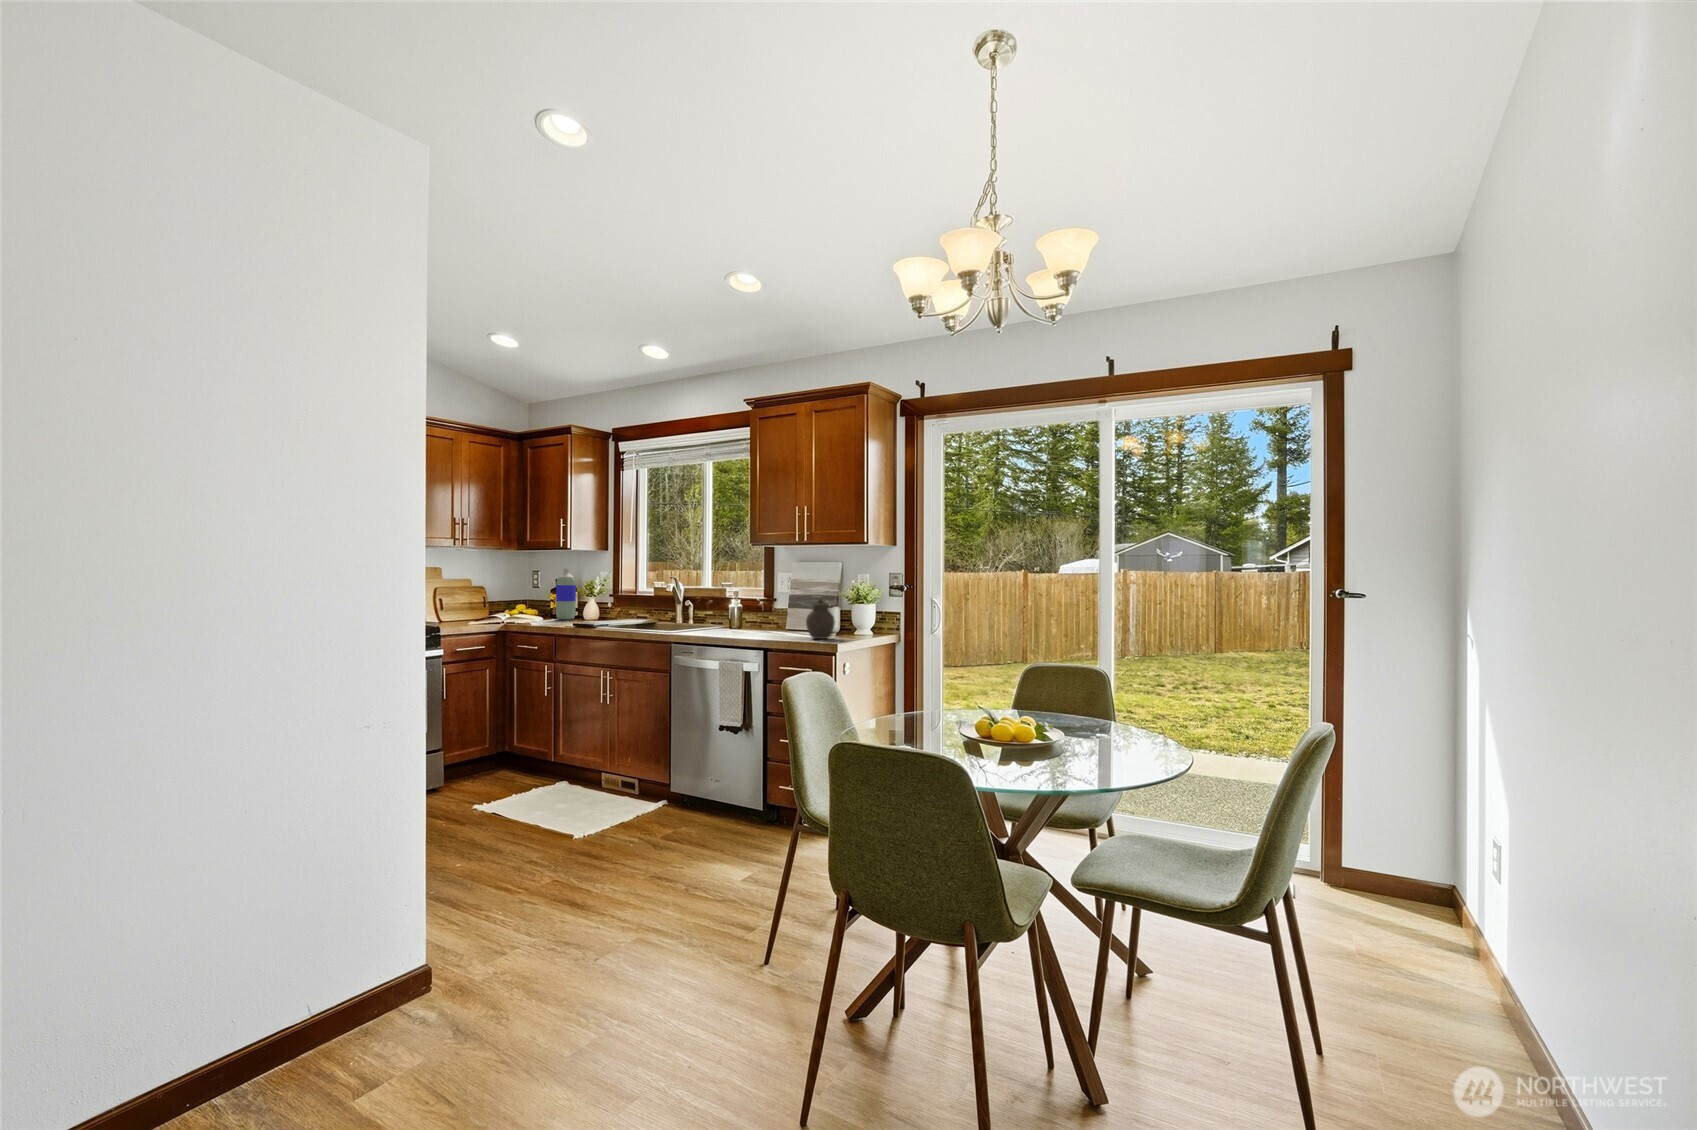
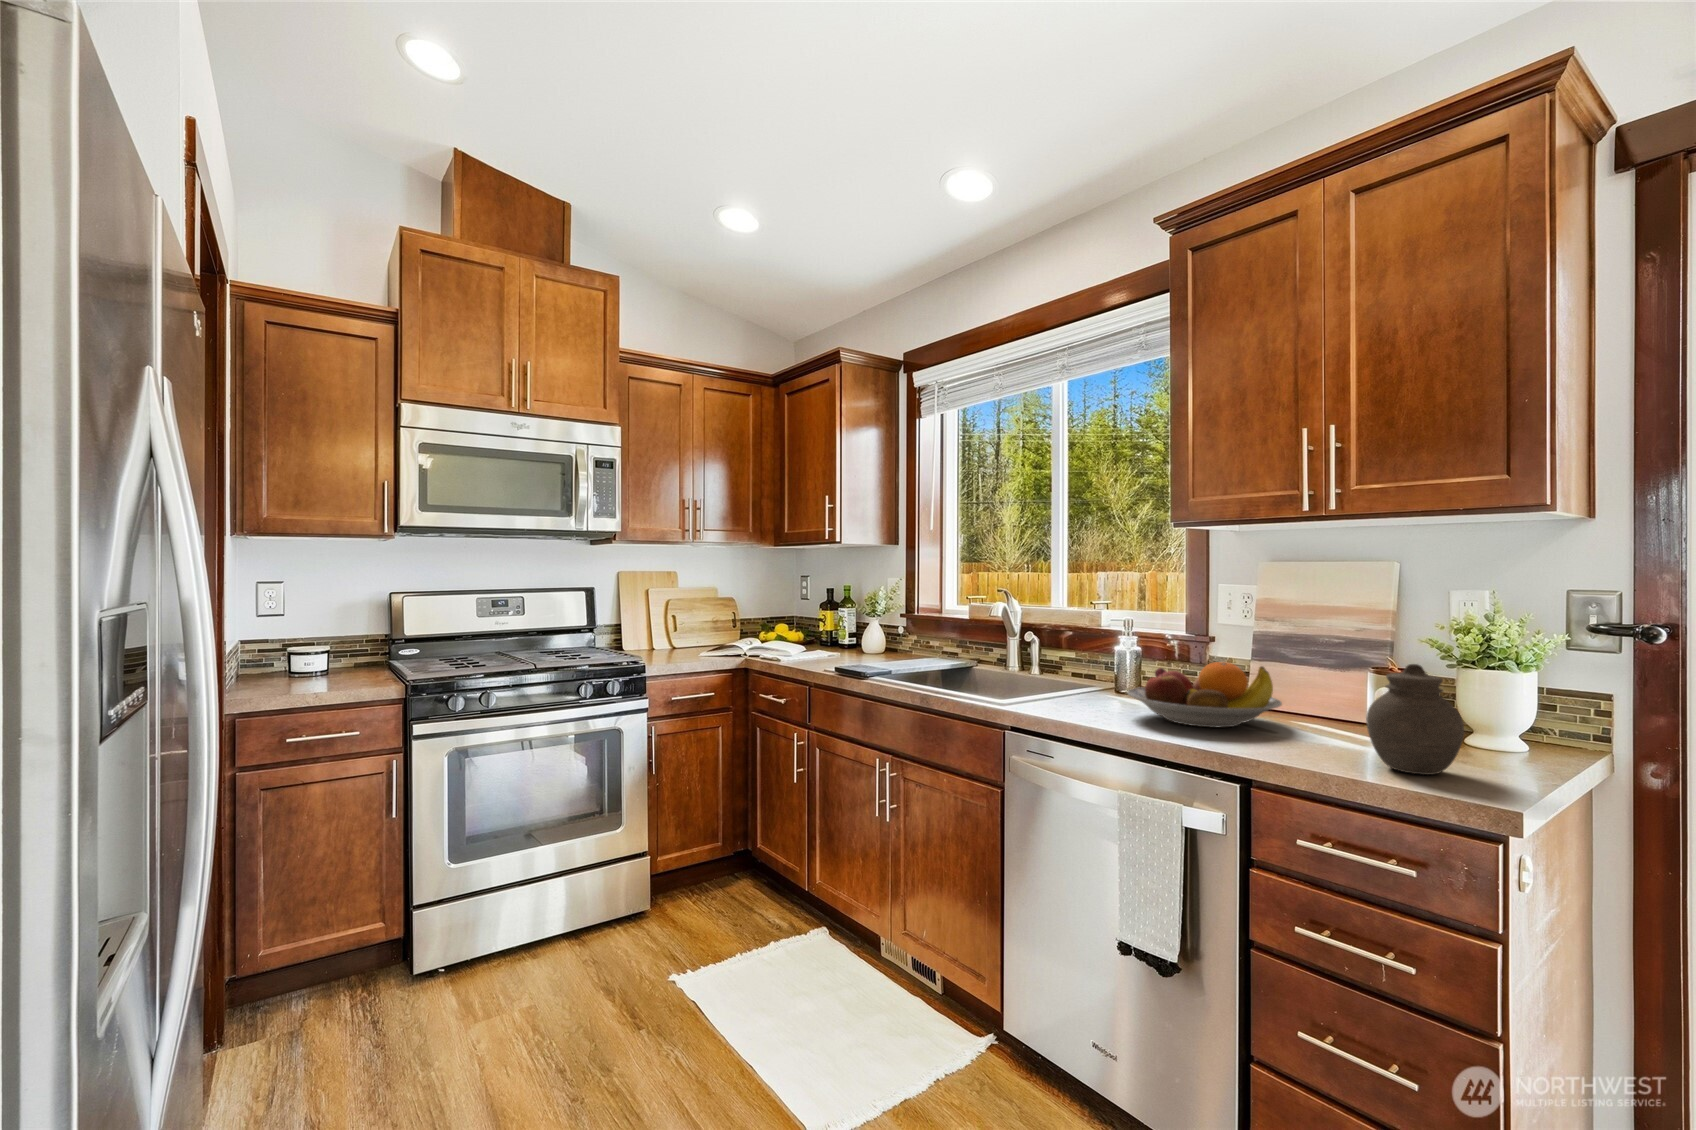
bottle: present [556,568,576,620] -> none [820,574,849,654]
fruit bowl: none [728,606,791,634] -> present [1128,662,1282,727]

